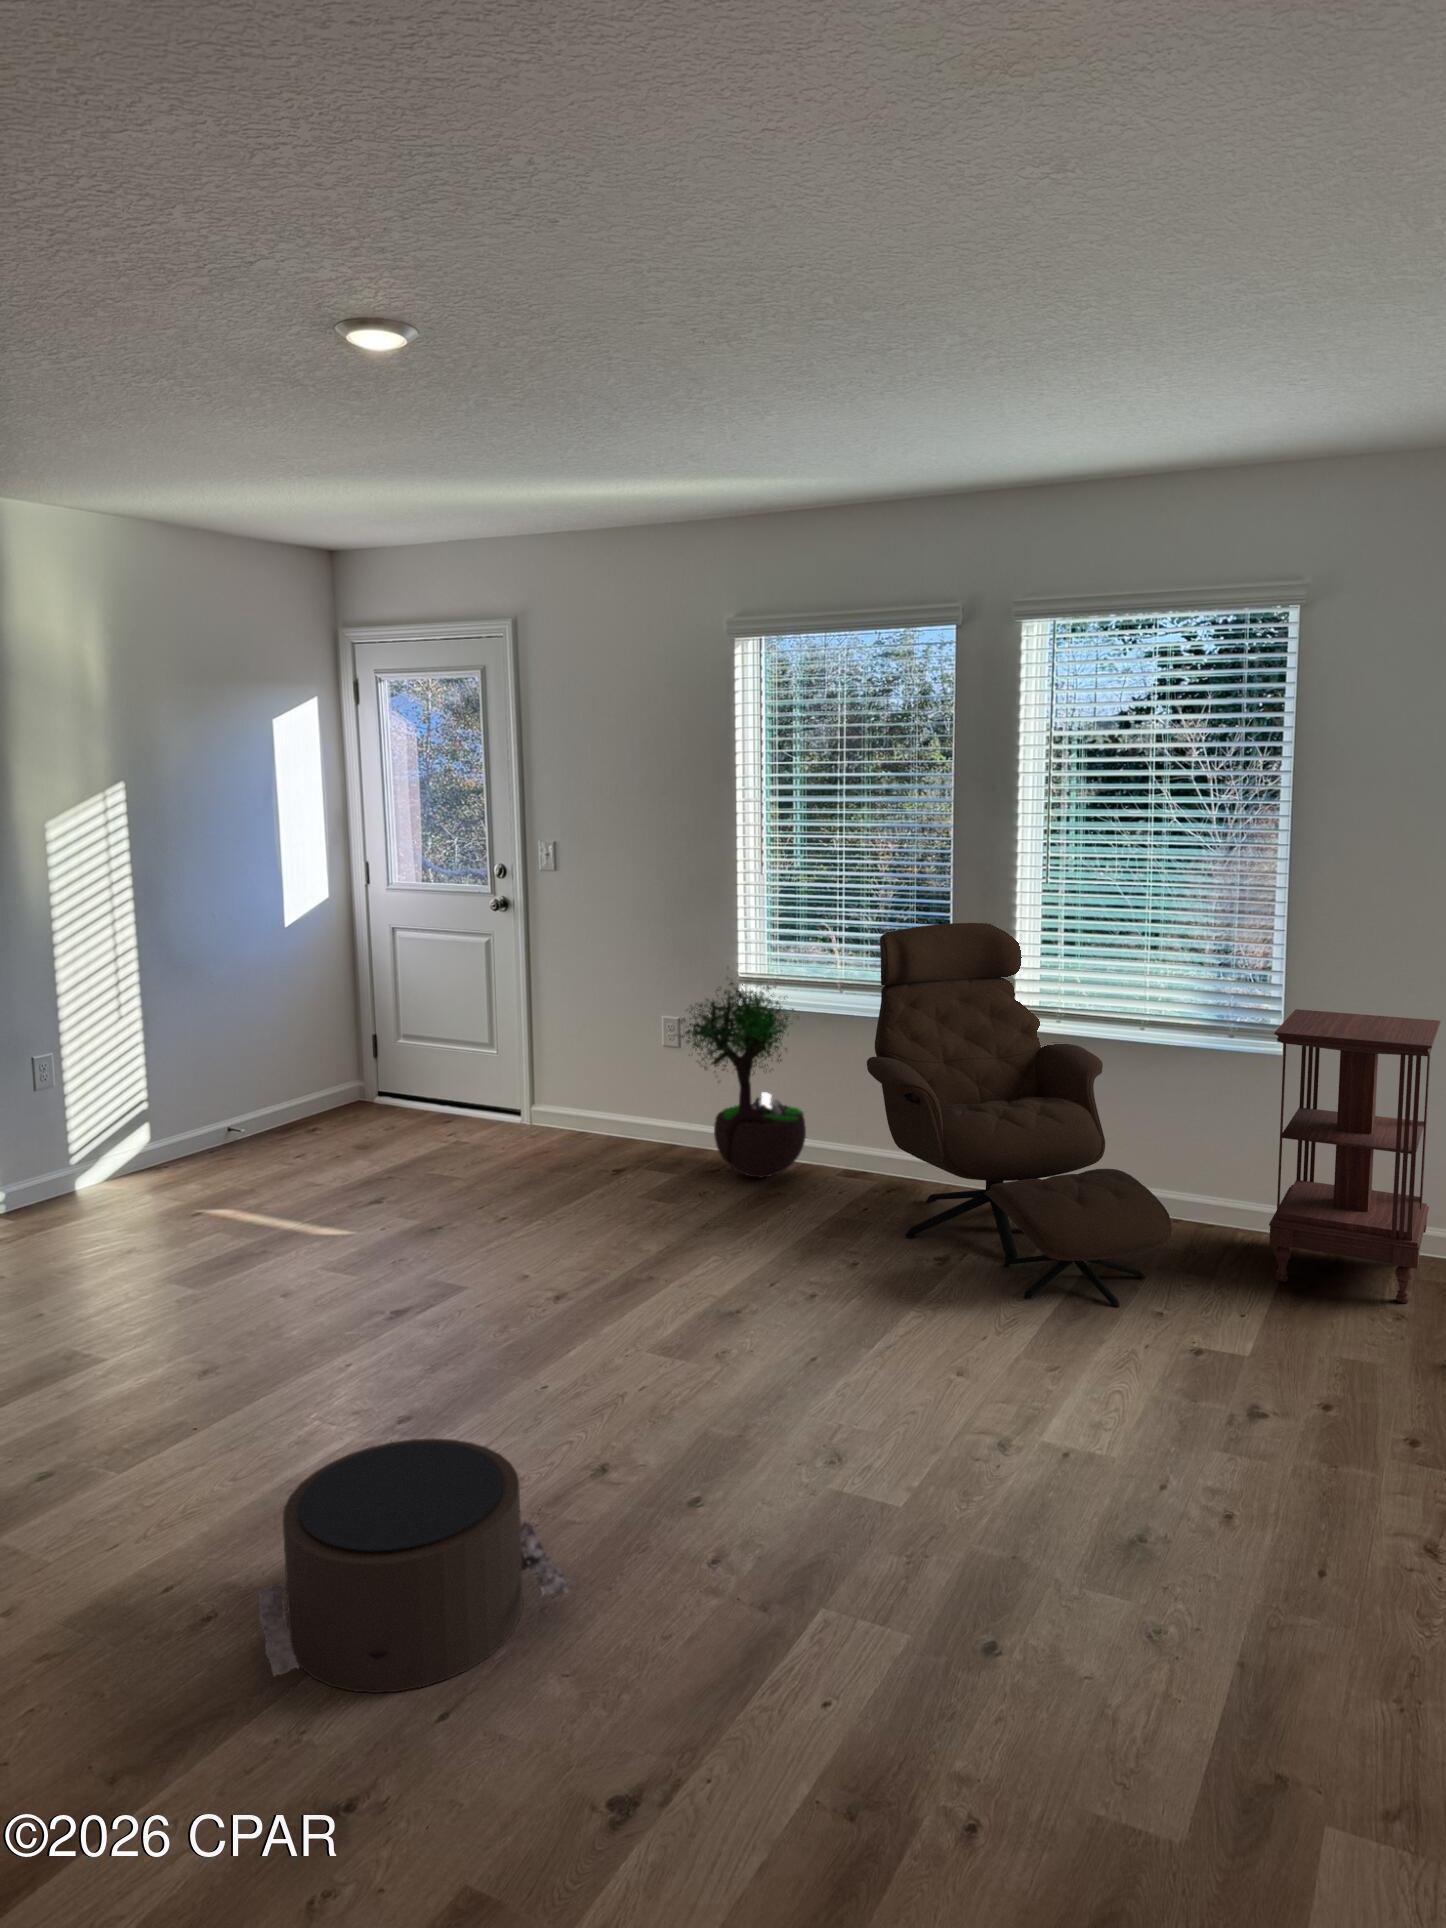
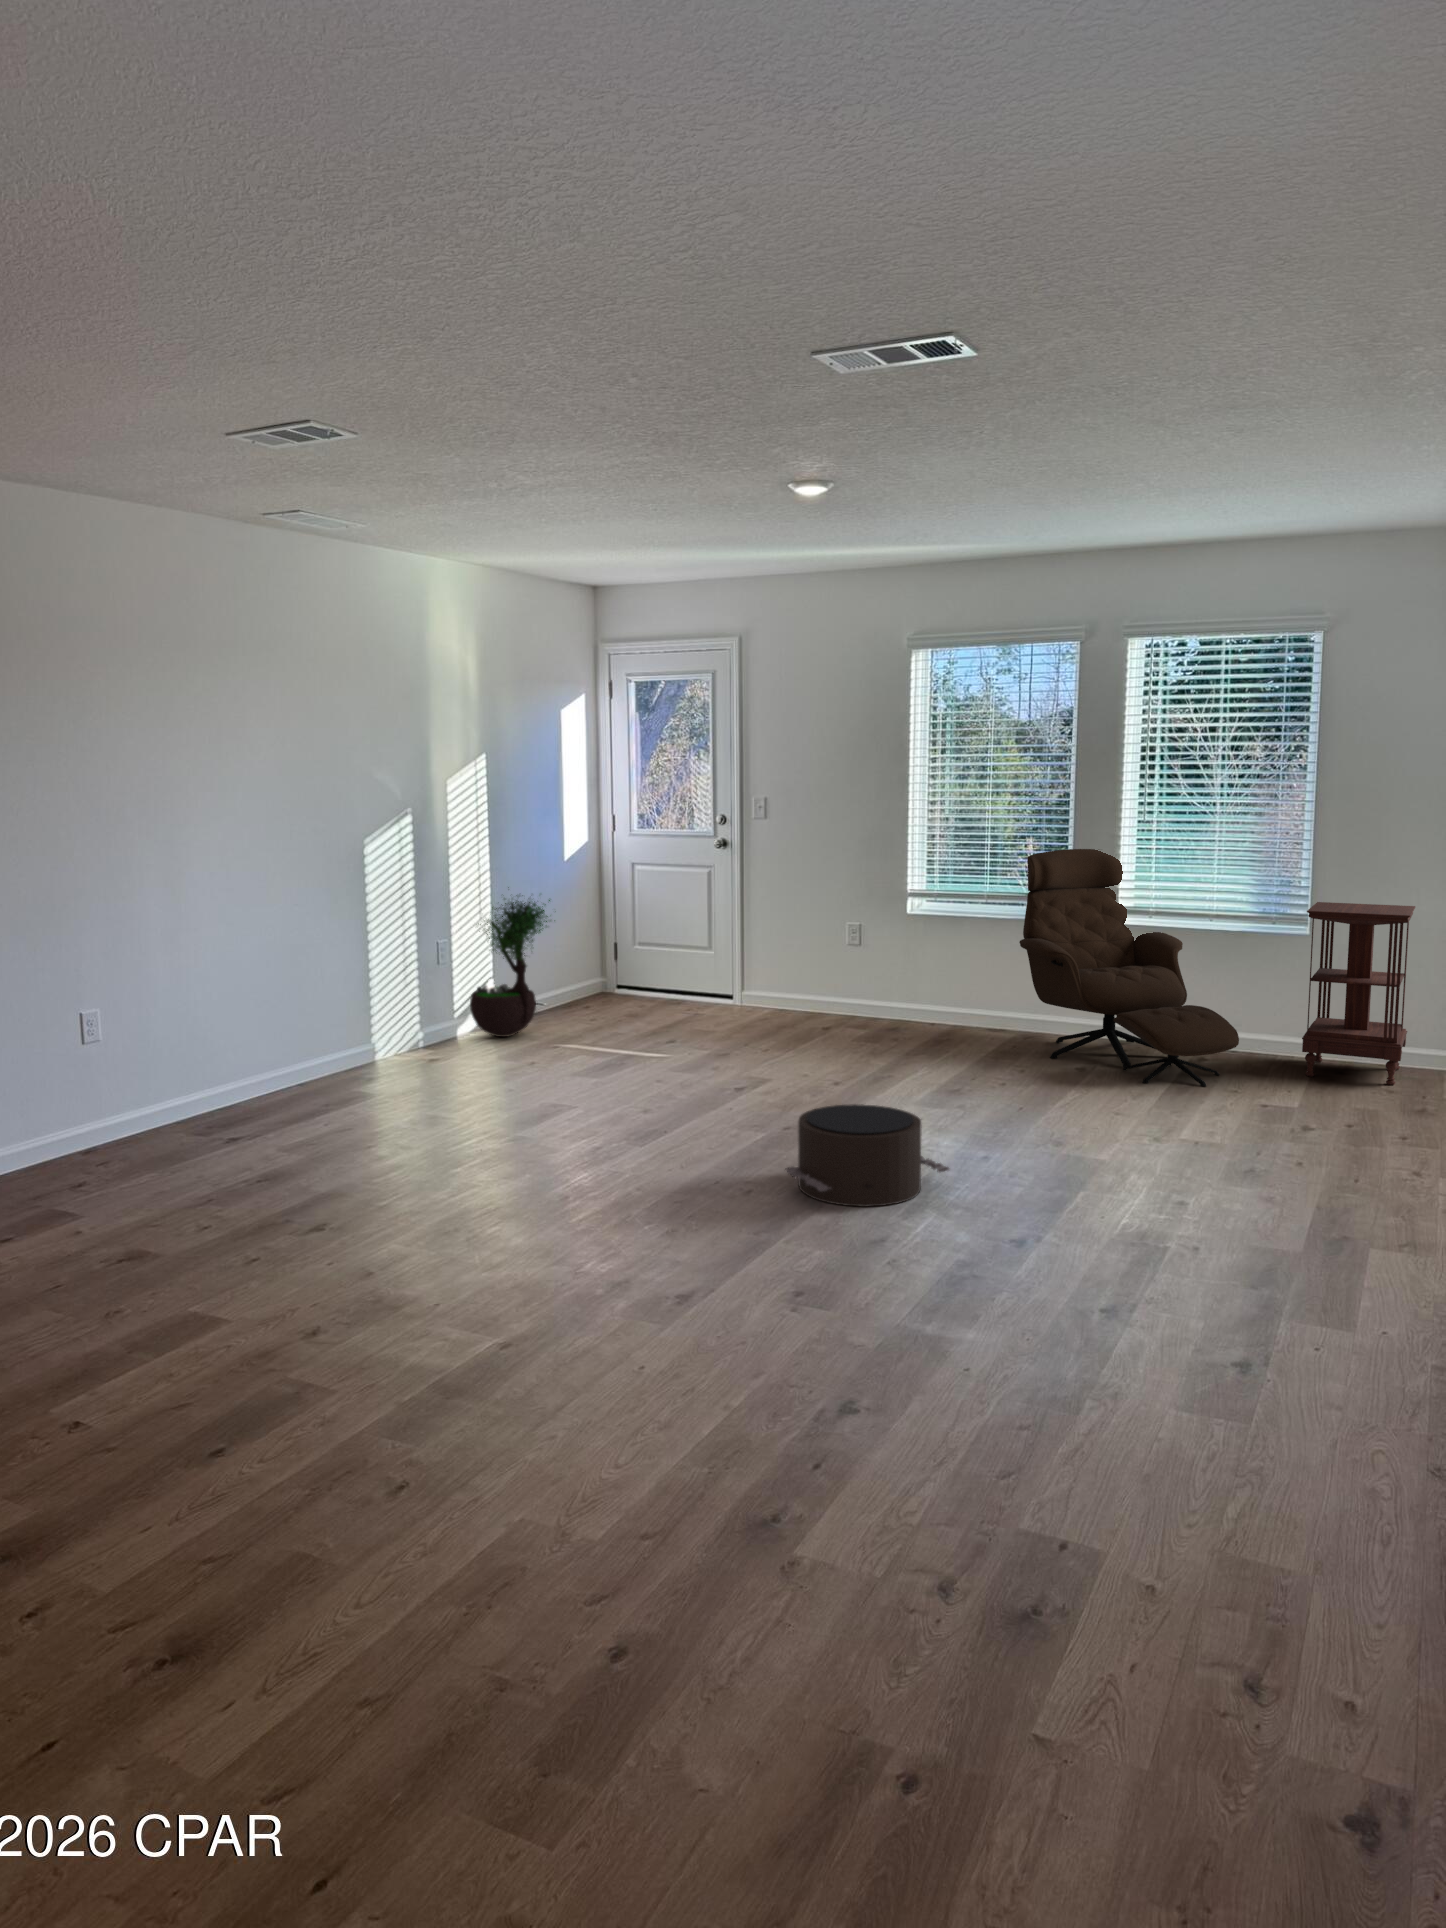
potted tree: present [681,982,806,1178] -> present [470,887,550,1037]

